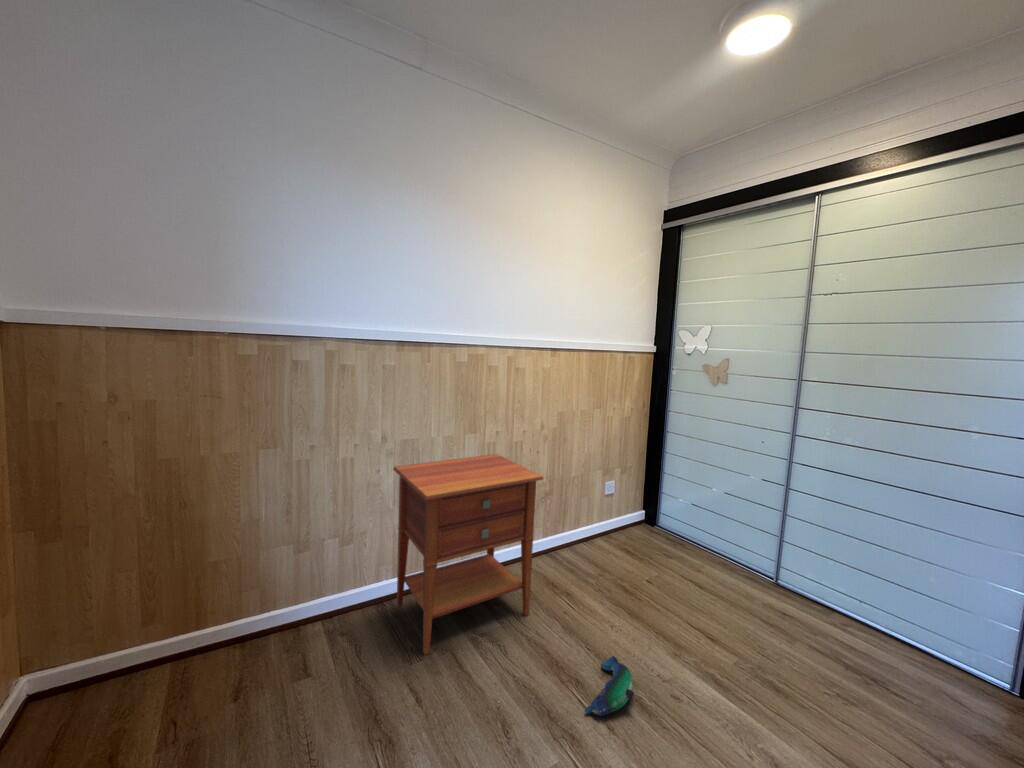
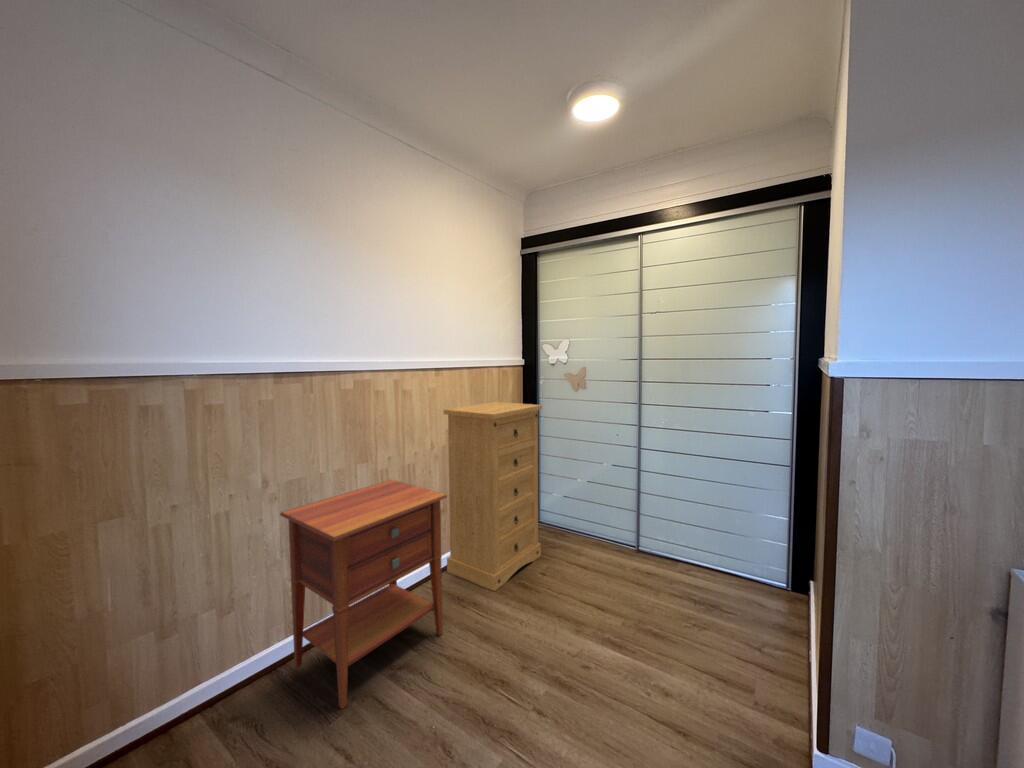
dresser: none [547,389,667,587] -> present [444,402,542,591]
plush toy: present [585,656,634,716] -> none [515,648,555,709]

